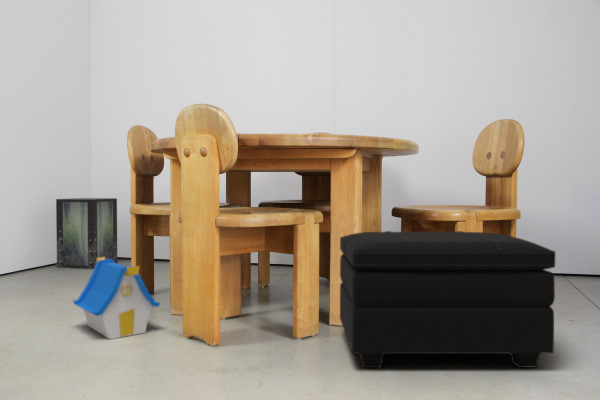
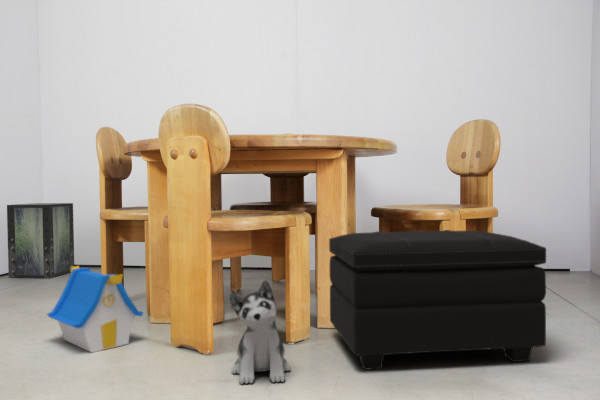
plush toy: none [231,276,290,376] -> present [230,280,290,384]

